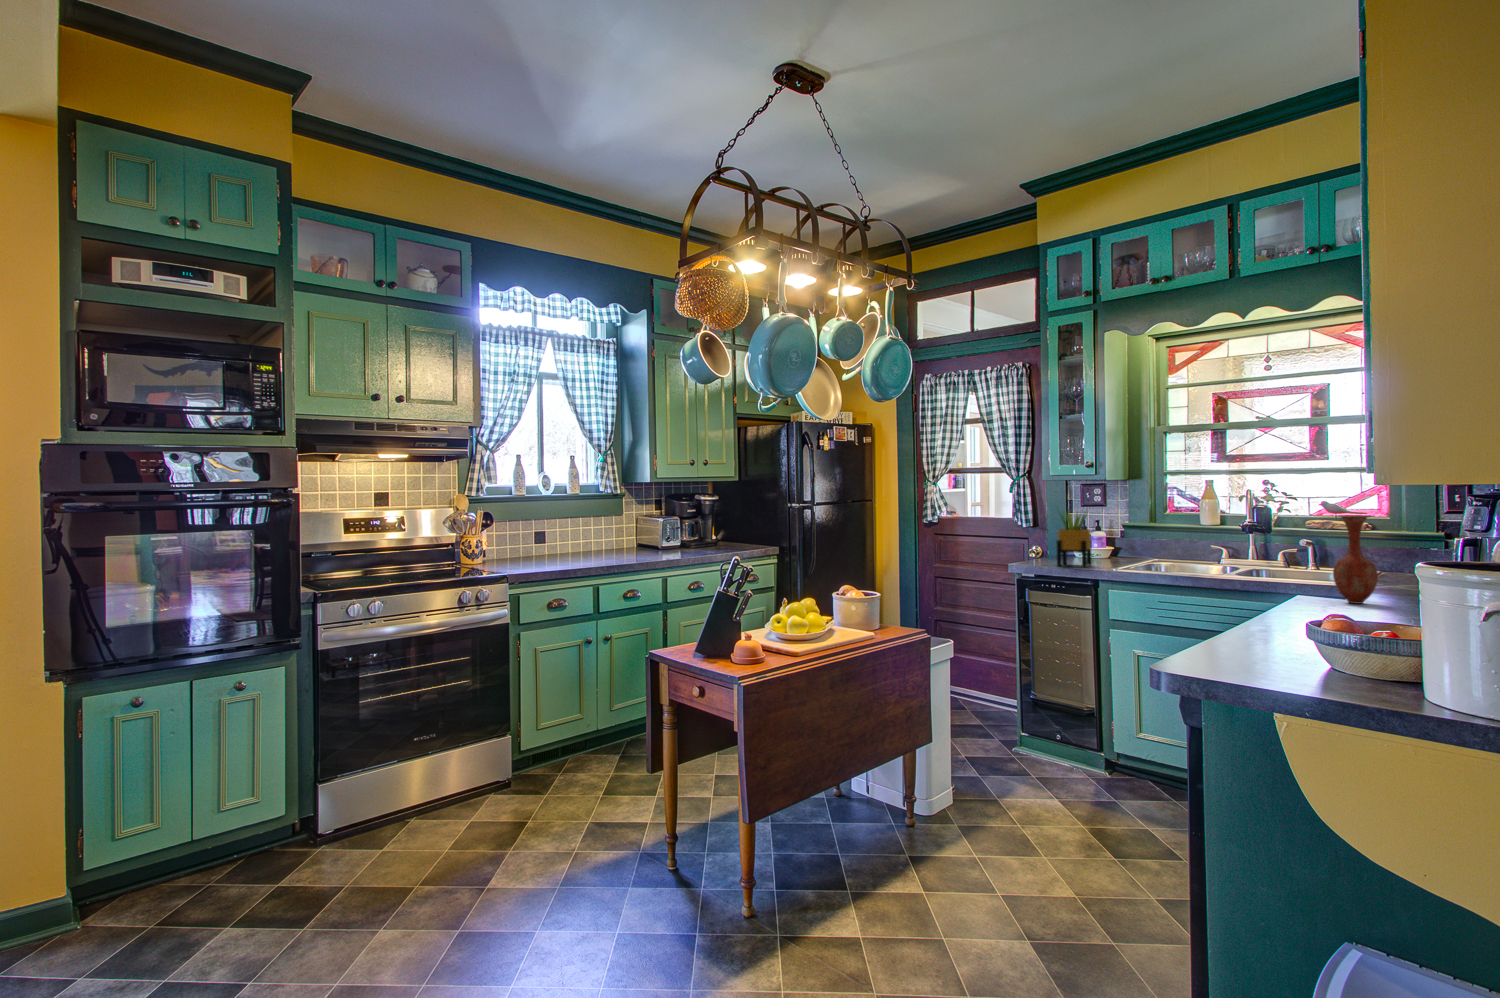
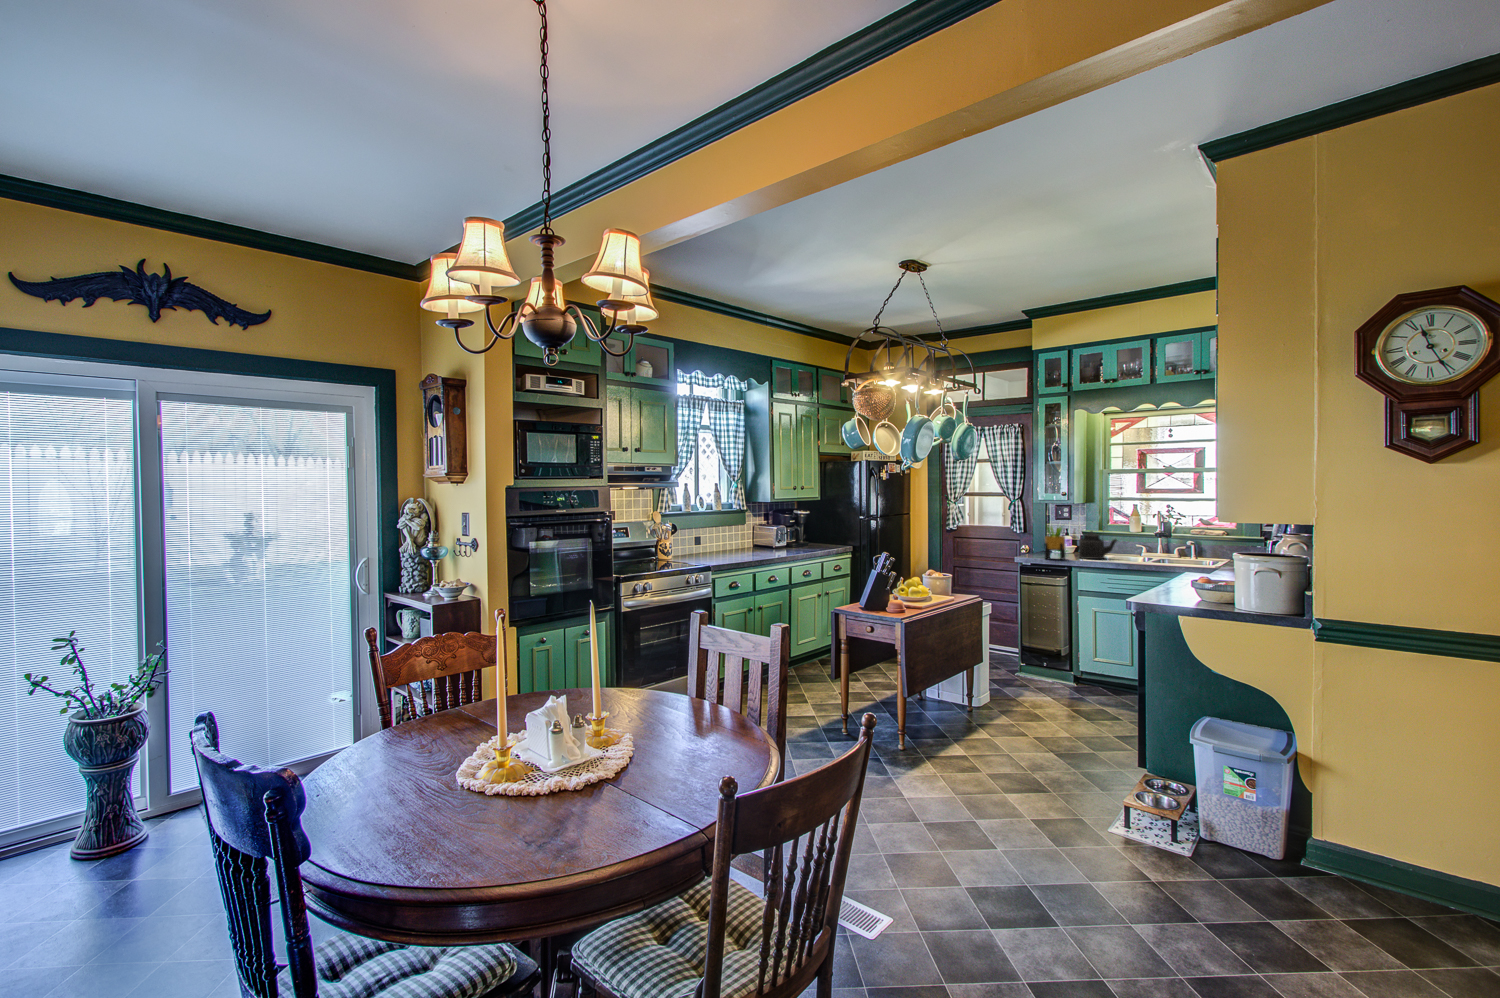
kettle: none [1114,511,1179,566] -> present [1079,531,1117,559]
vase: present [1333,515,1378,604] -> none [1196,532,1217,578]

